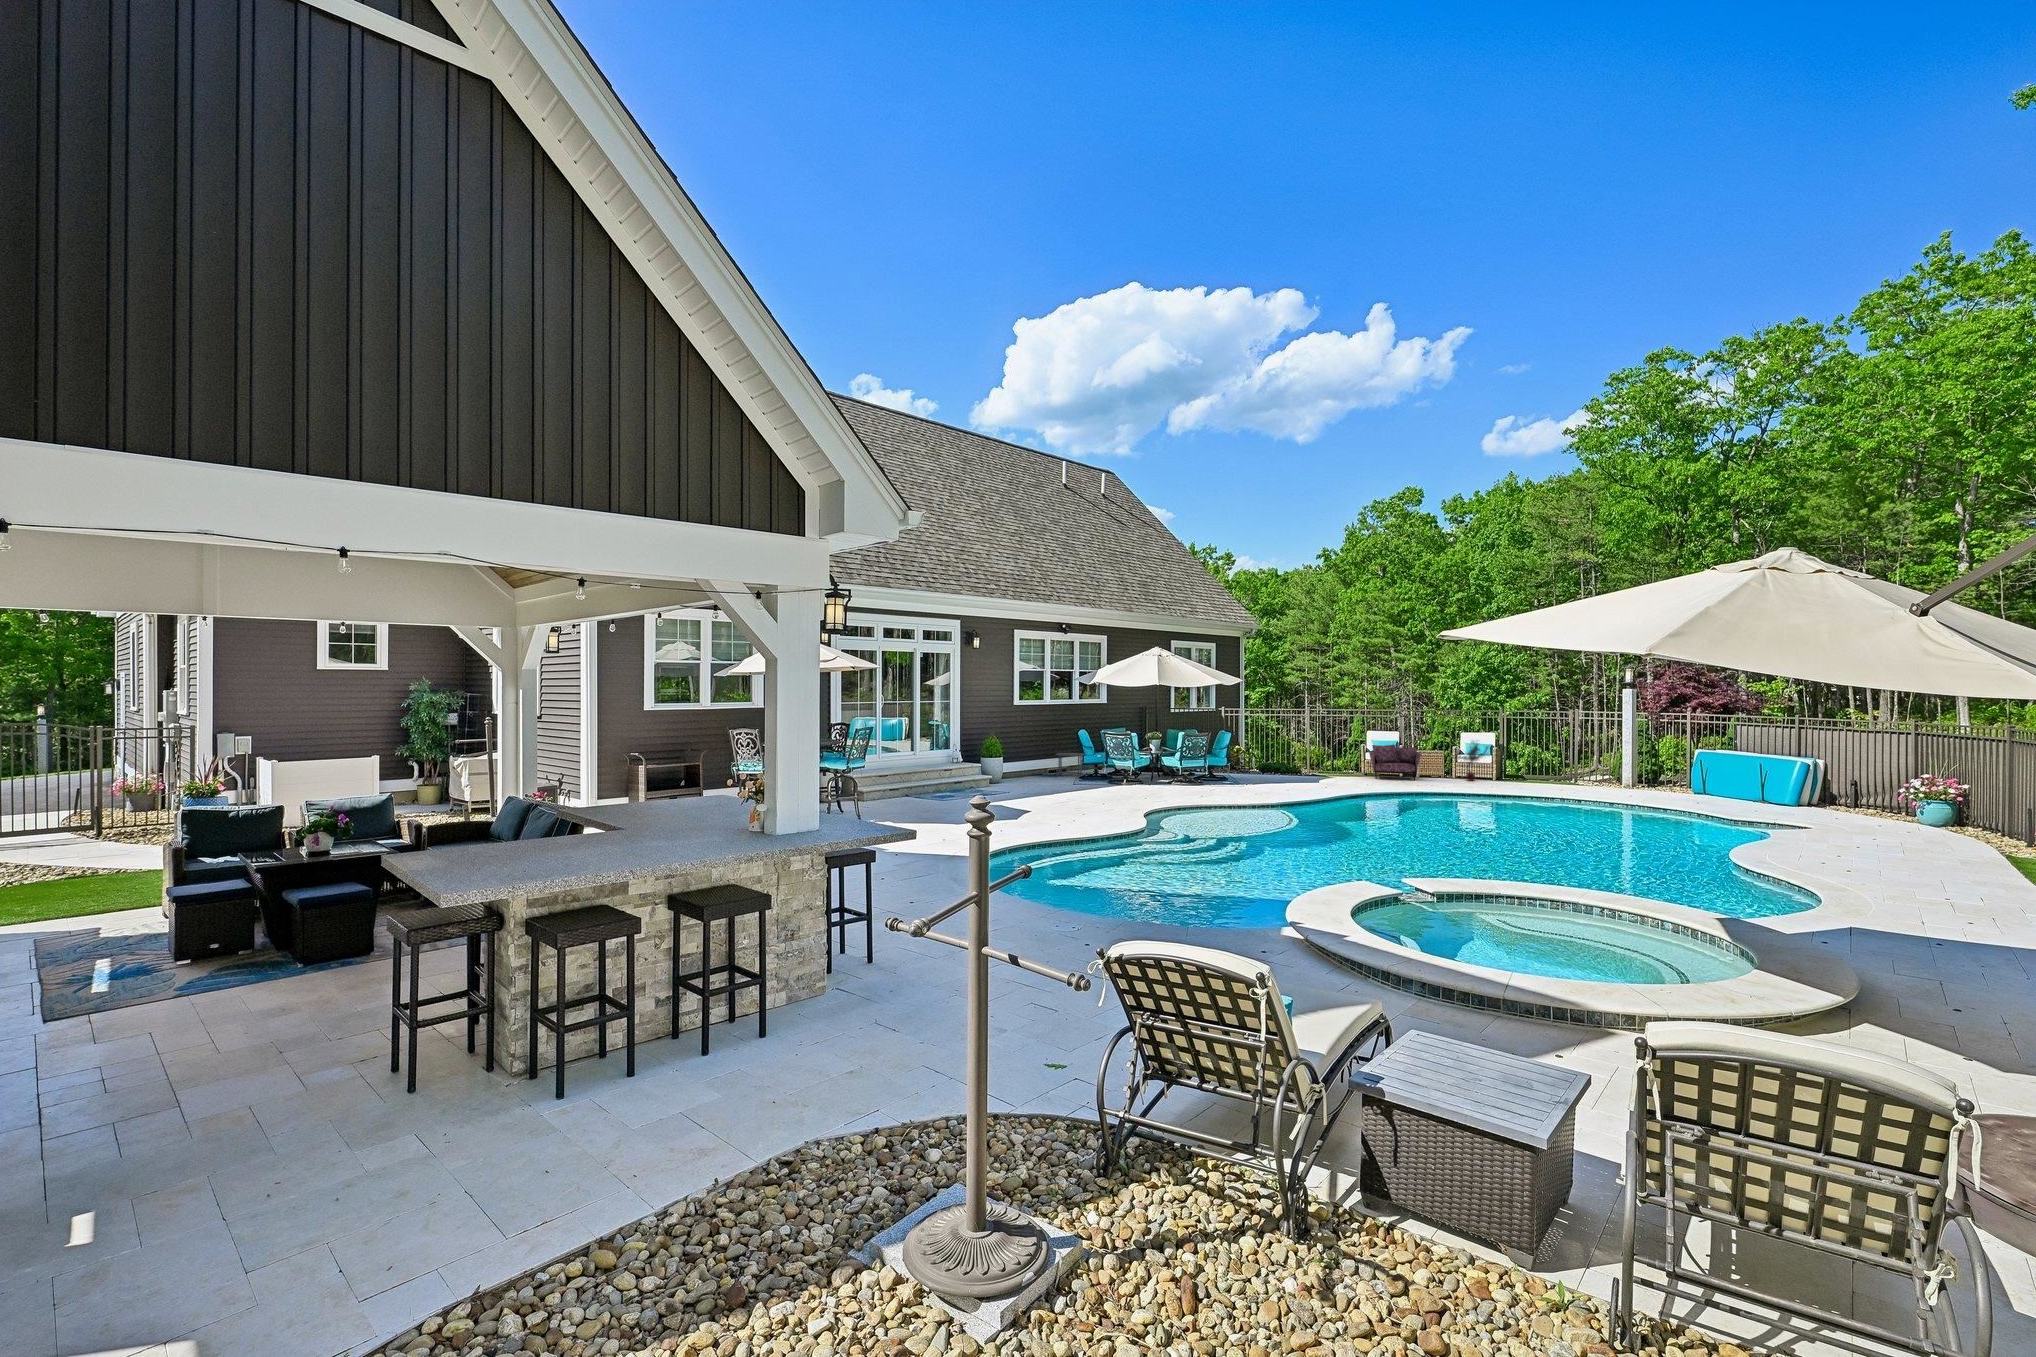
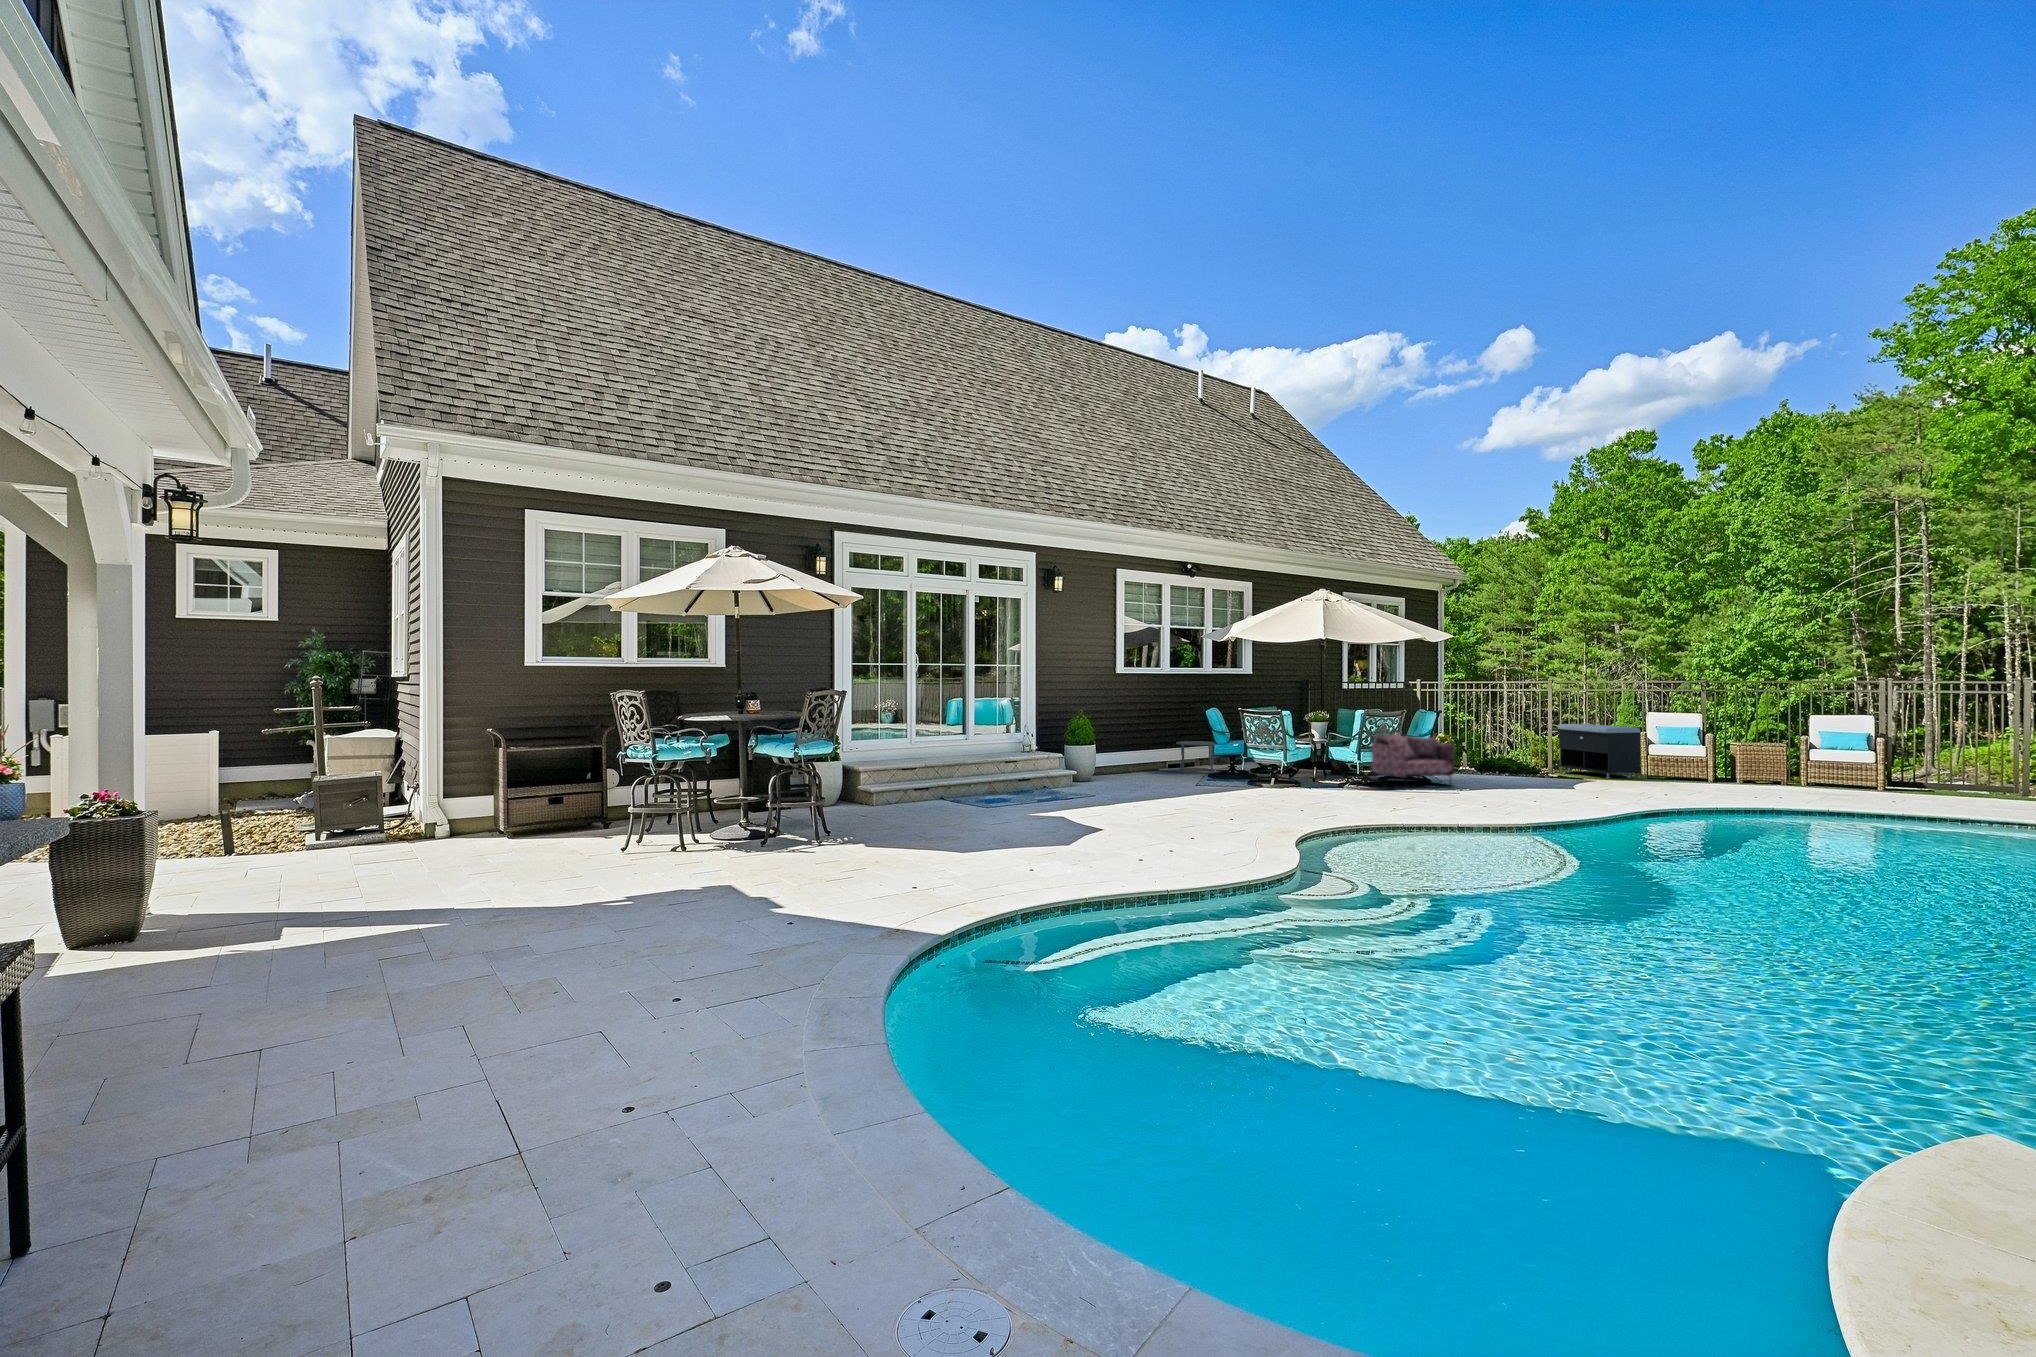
storage bench: none [1313,738,1363,775] -> present [1558,724,1640,778]
potted tree: present [1455,741,1488,781] -> none [1801,726,1873,791]
armchair: present [1369,744,1421,780] -> present [1372,733,1454,785]

